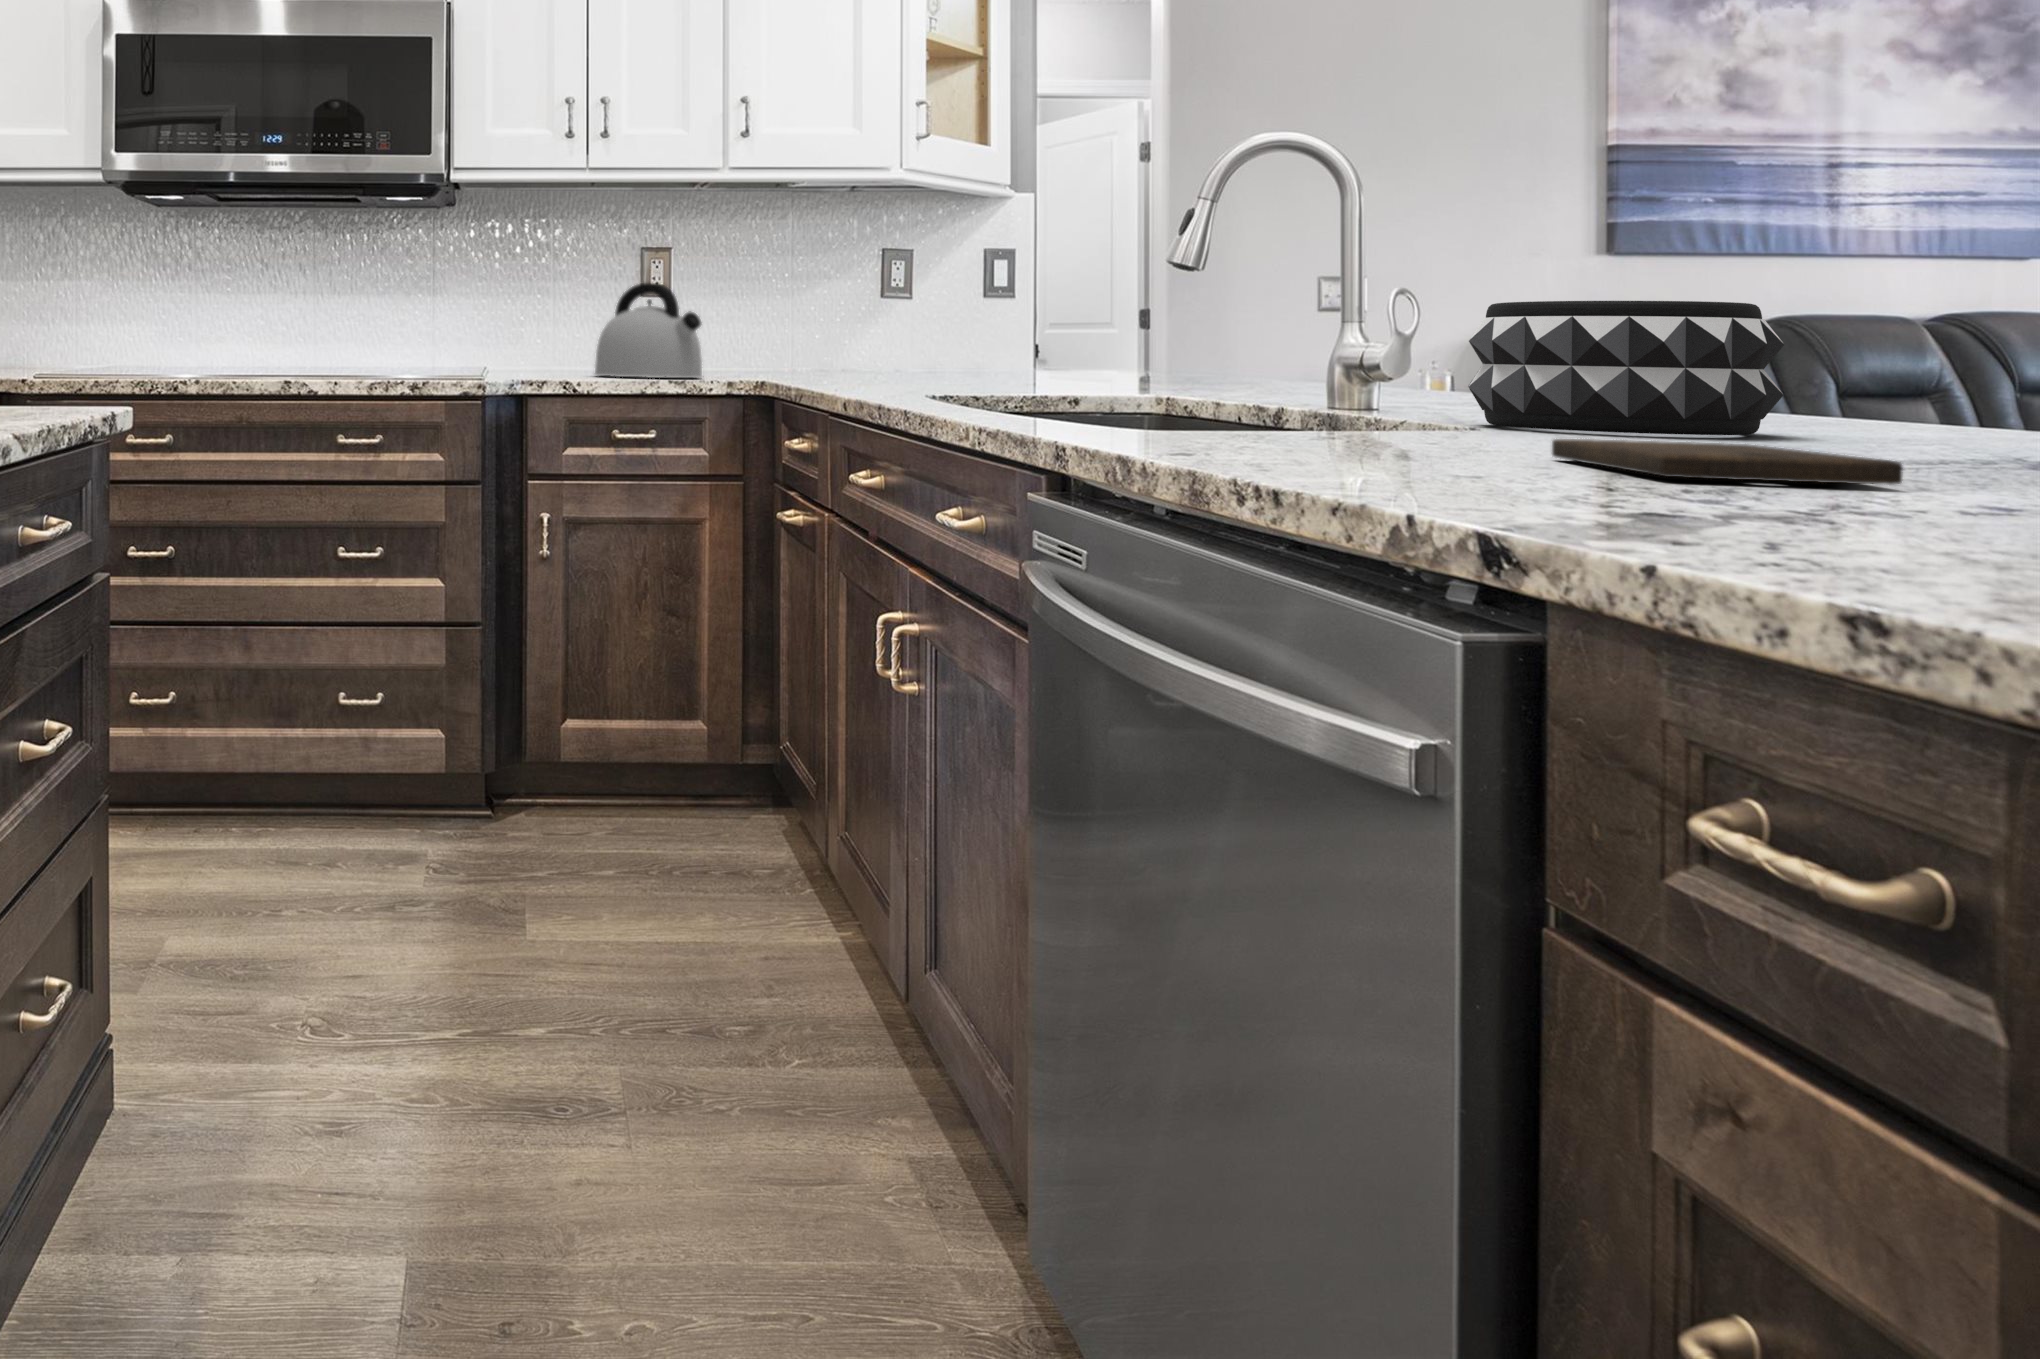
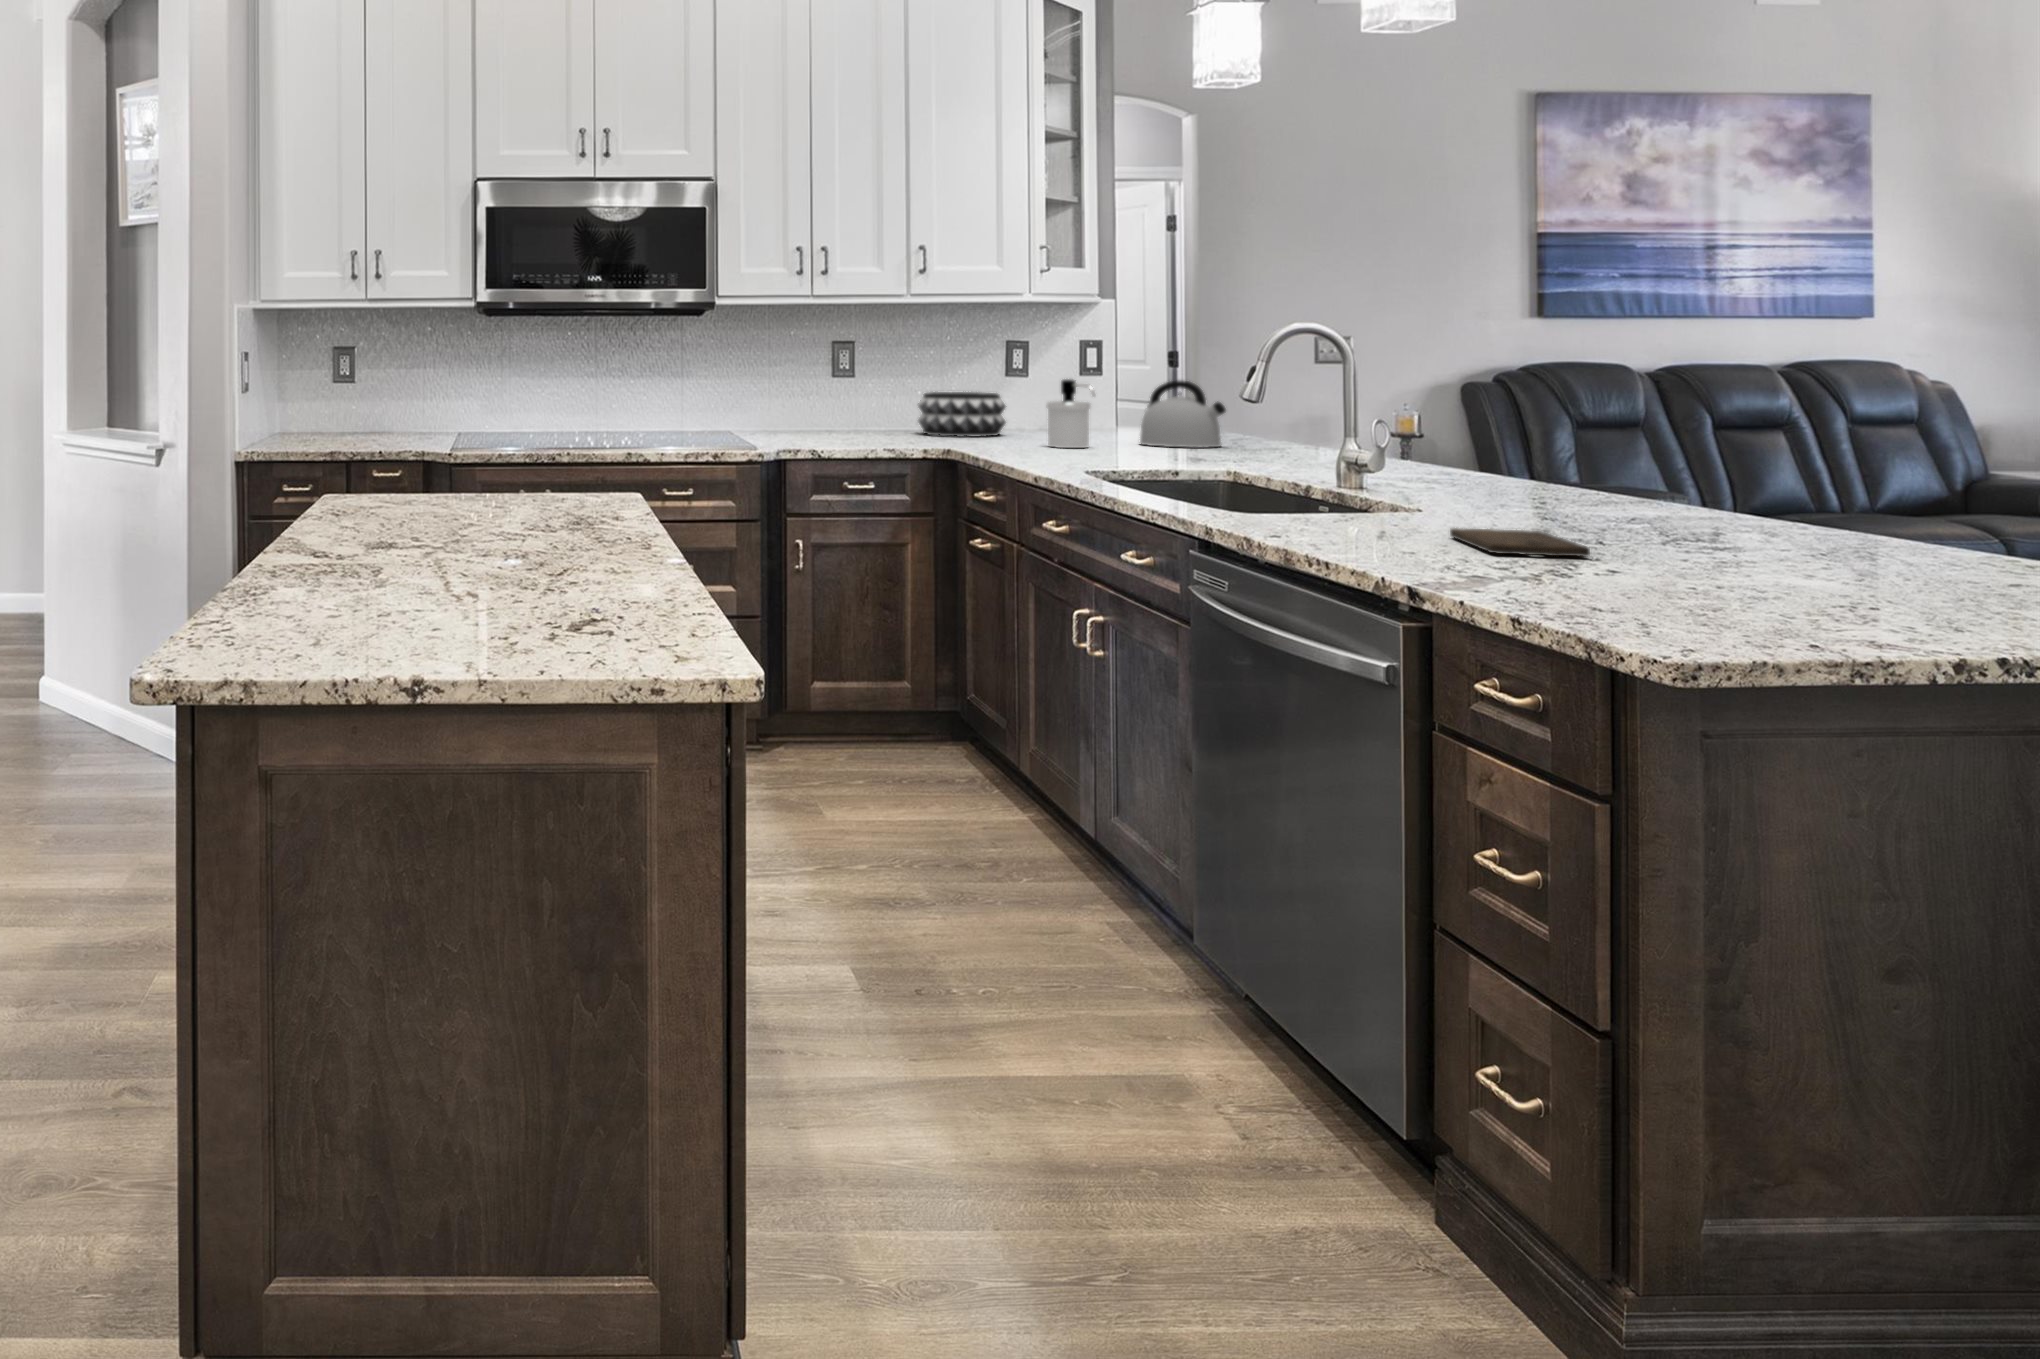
kettle: present [595,283,702,378] -> present [1140,380,1226,448]
soap dispenser: none [911,283,978,384] -> present [1047,379,1095,448]
decorative bowl: present [1468,301,1784,435] -> present [918,392,1006,436]

